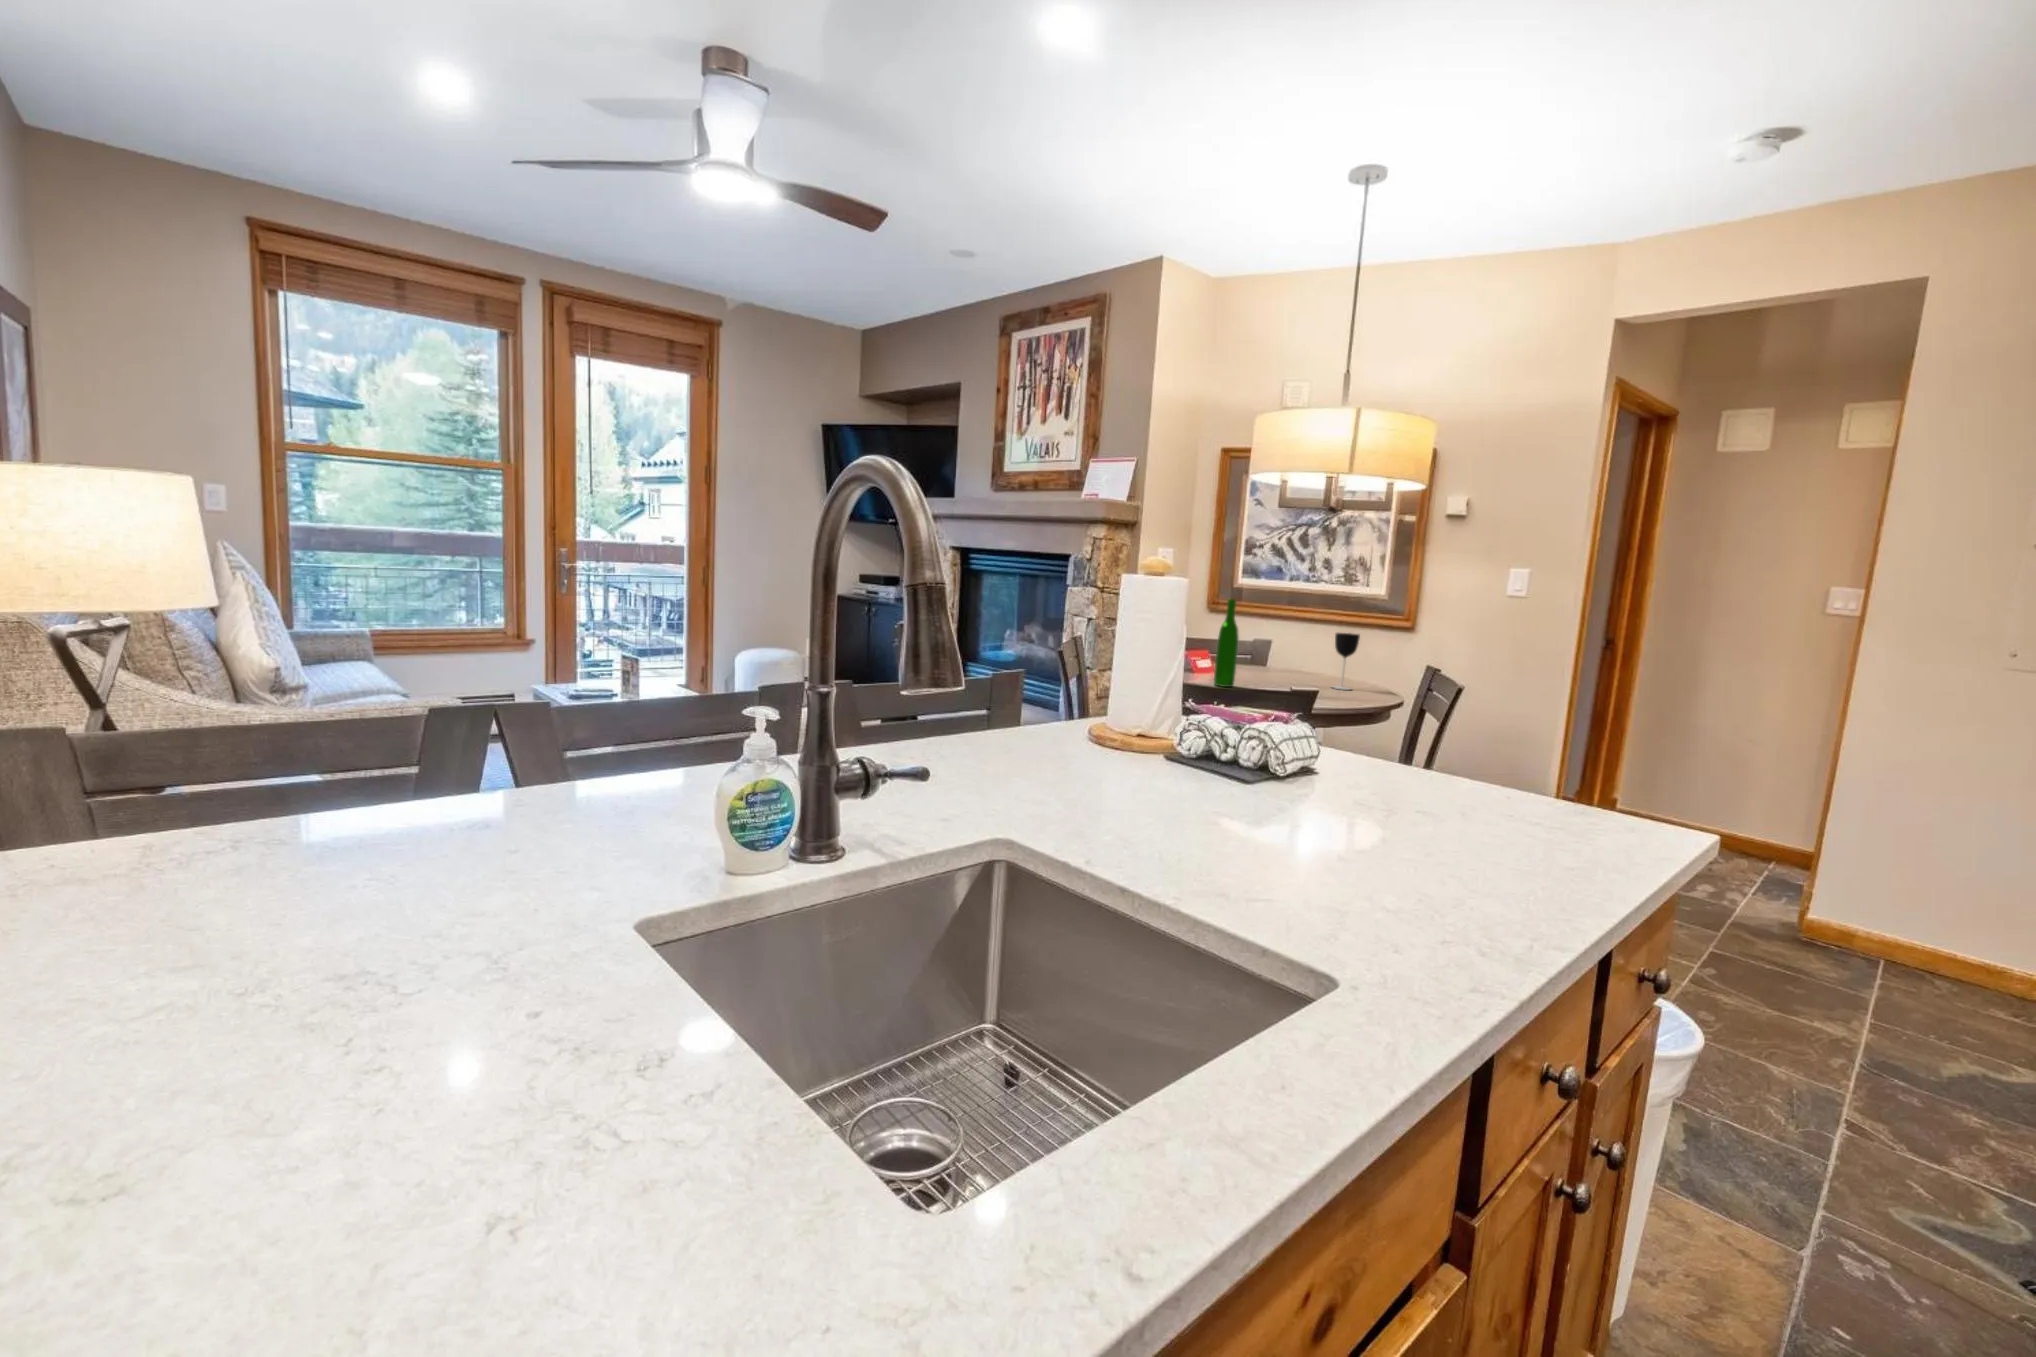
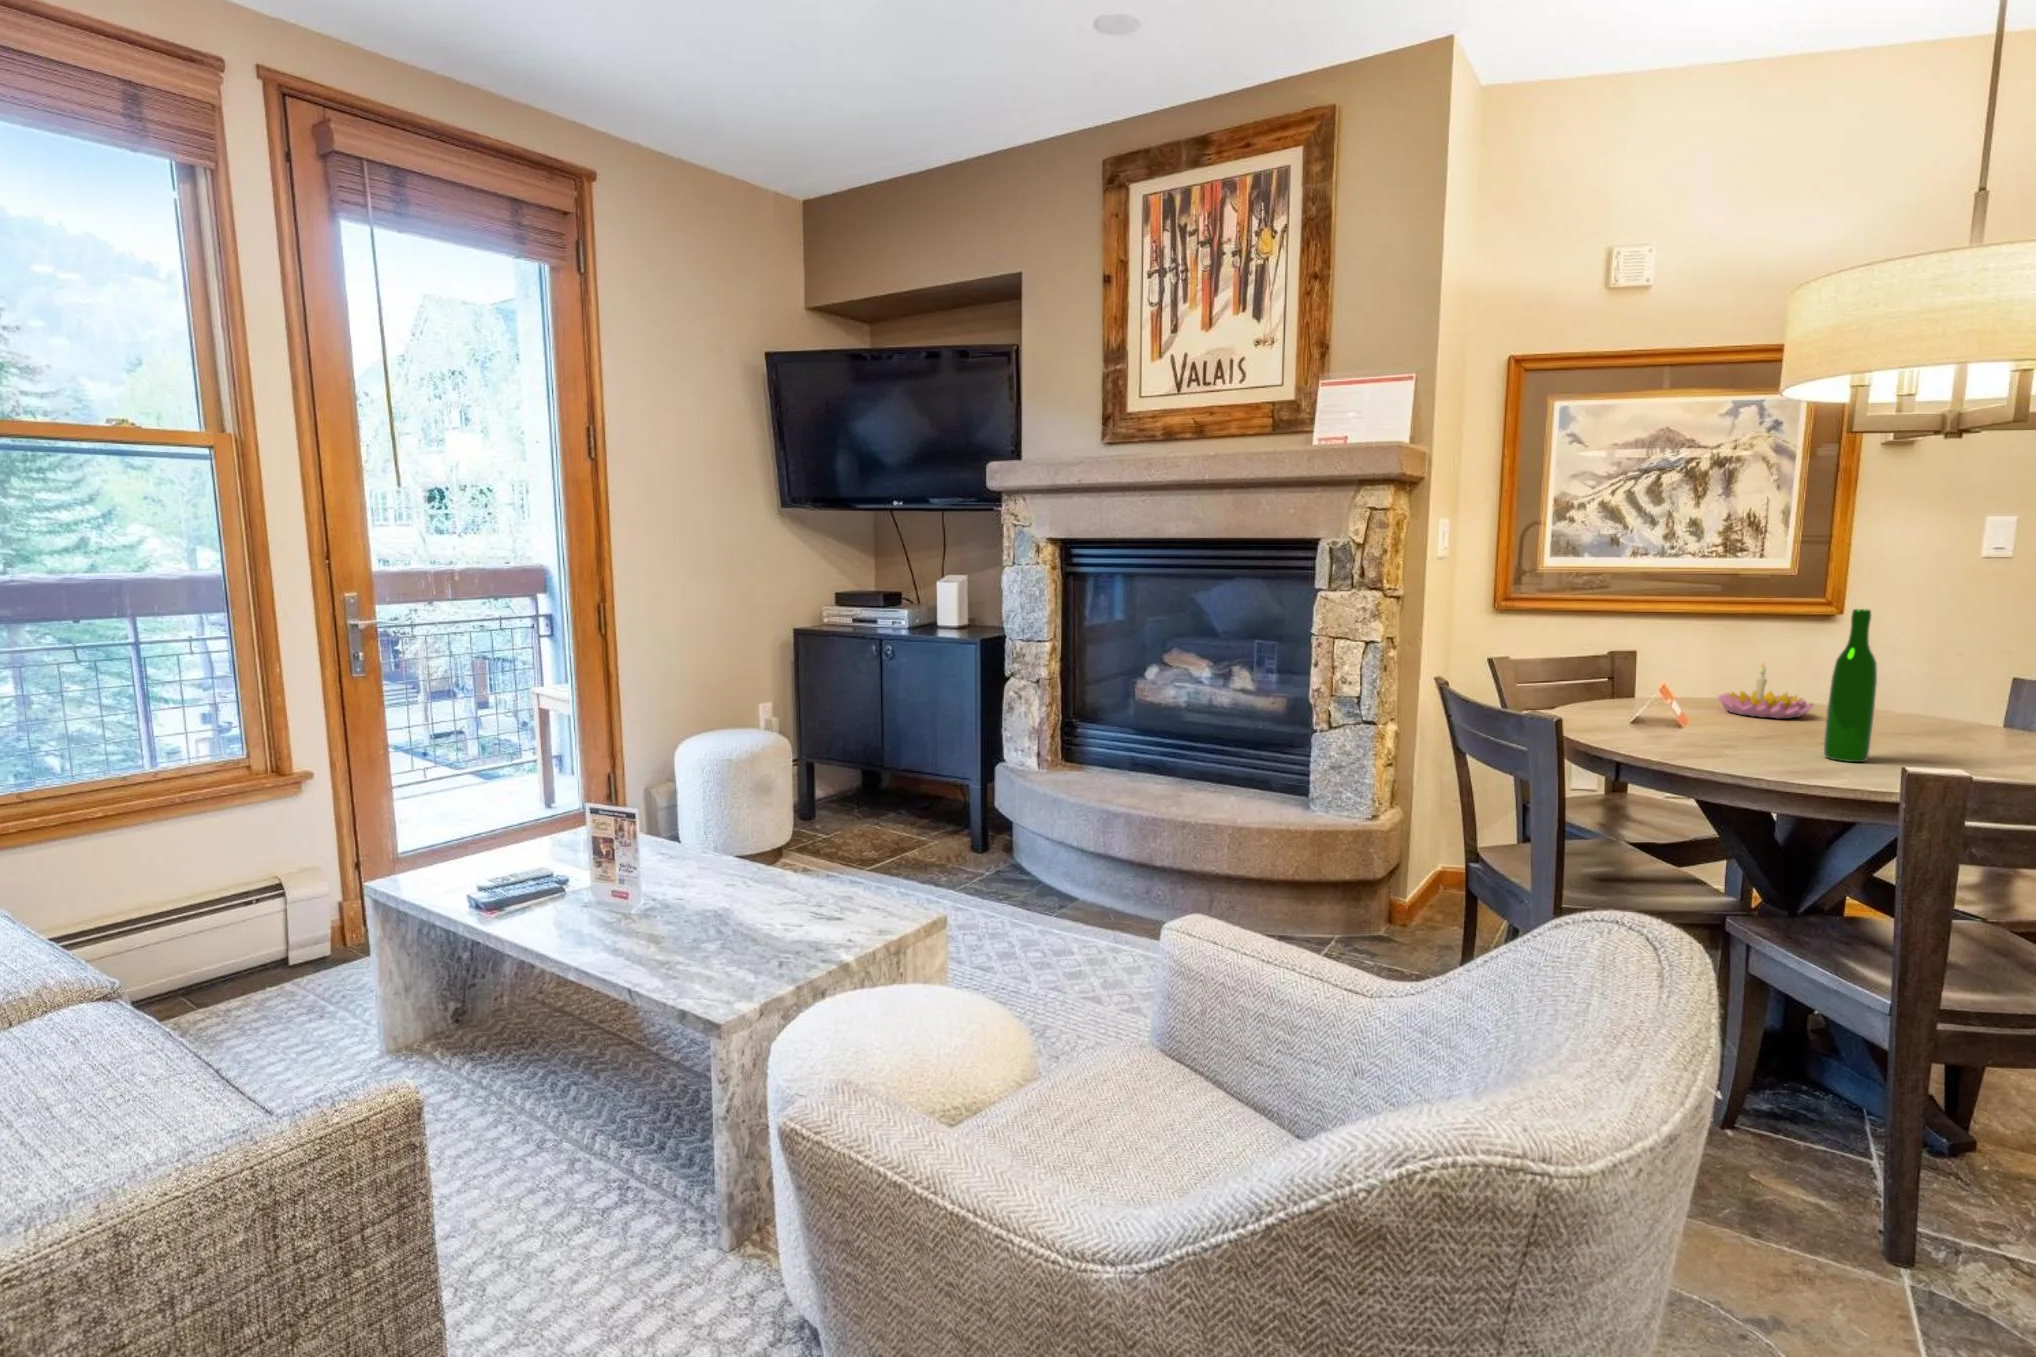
wine glass: present [1334,633,1360,690] -> none [1917,643,1975,736]
candle holder: none [1248,641,1301,677] -> present [1718,664,1813,719]

